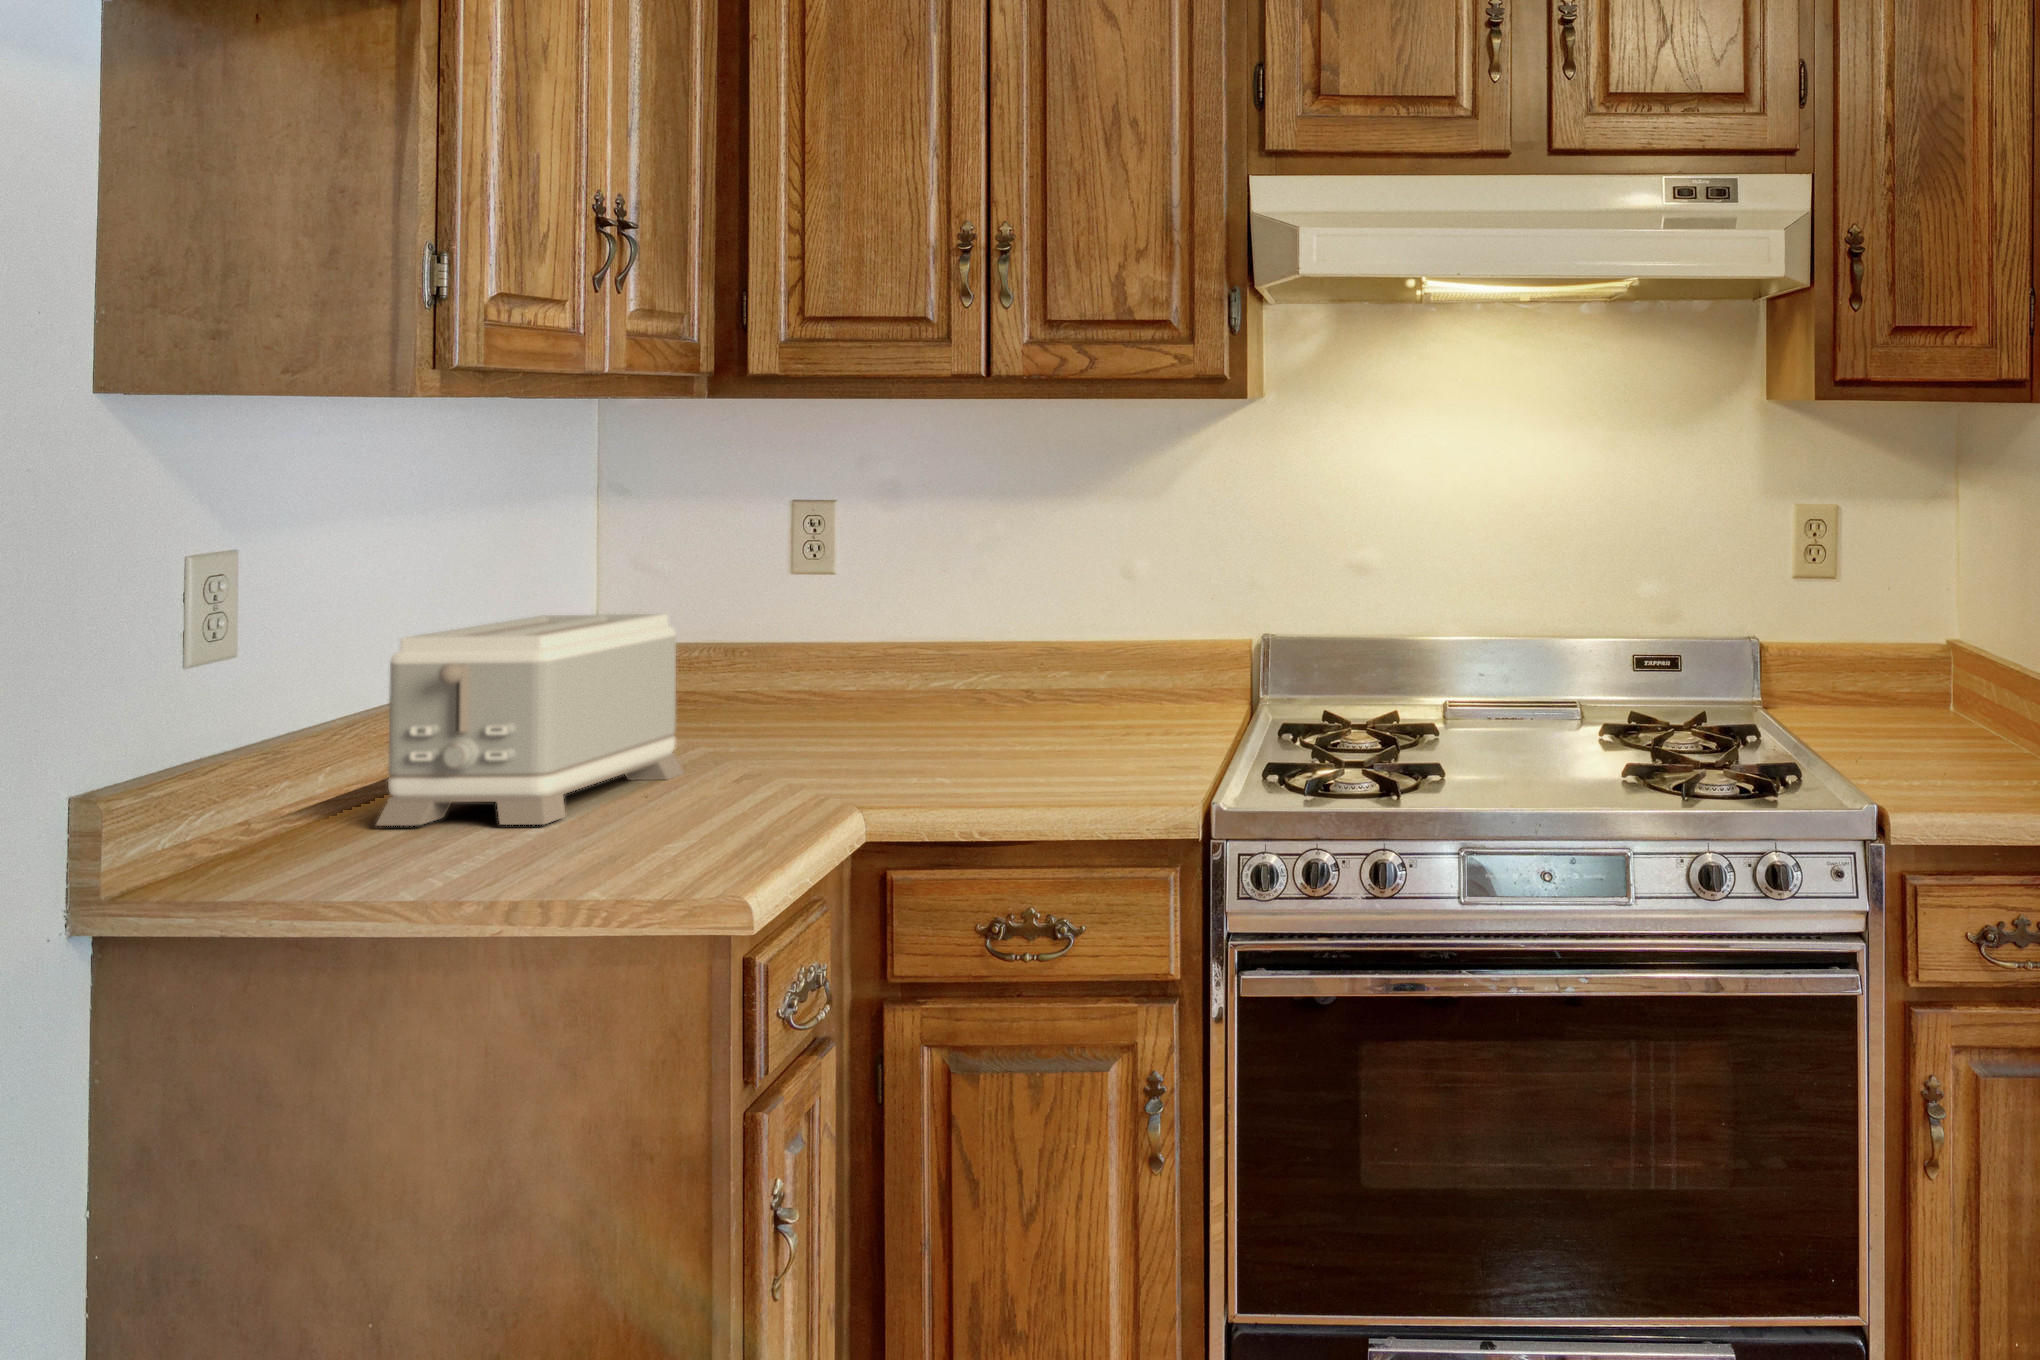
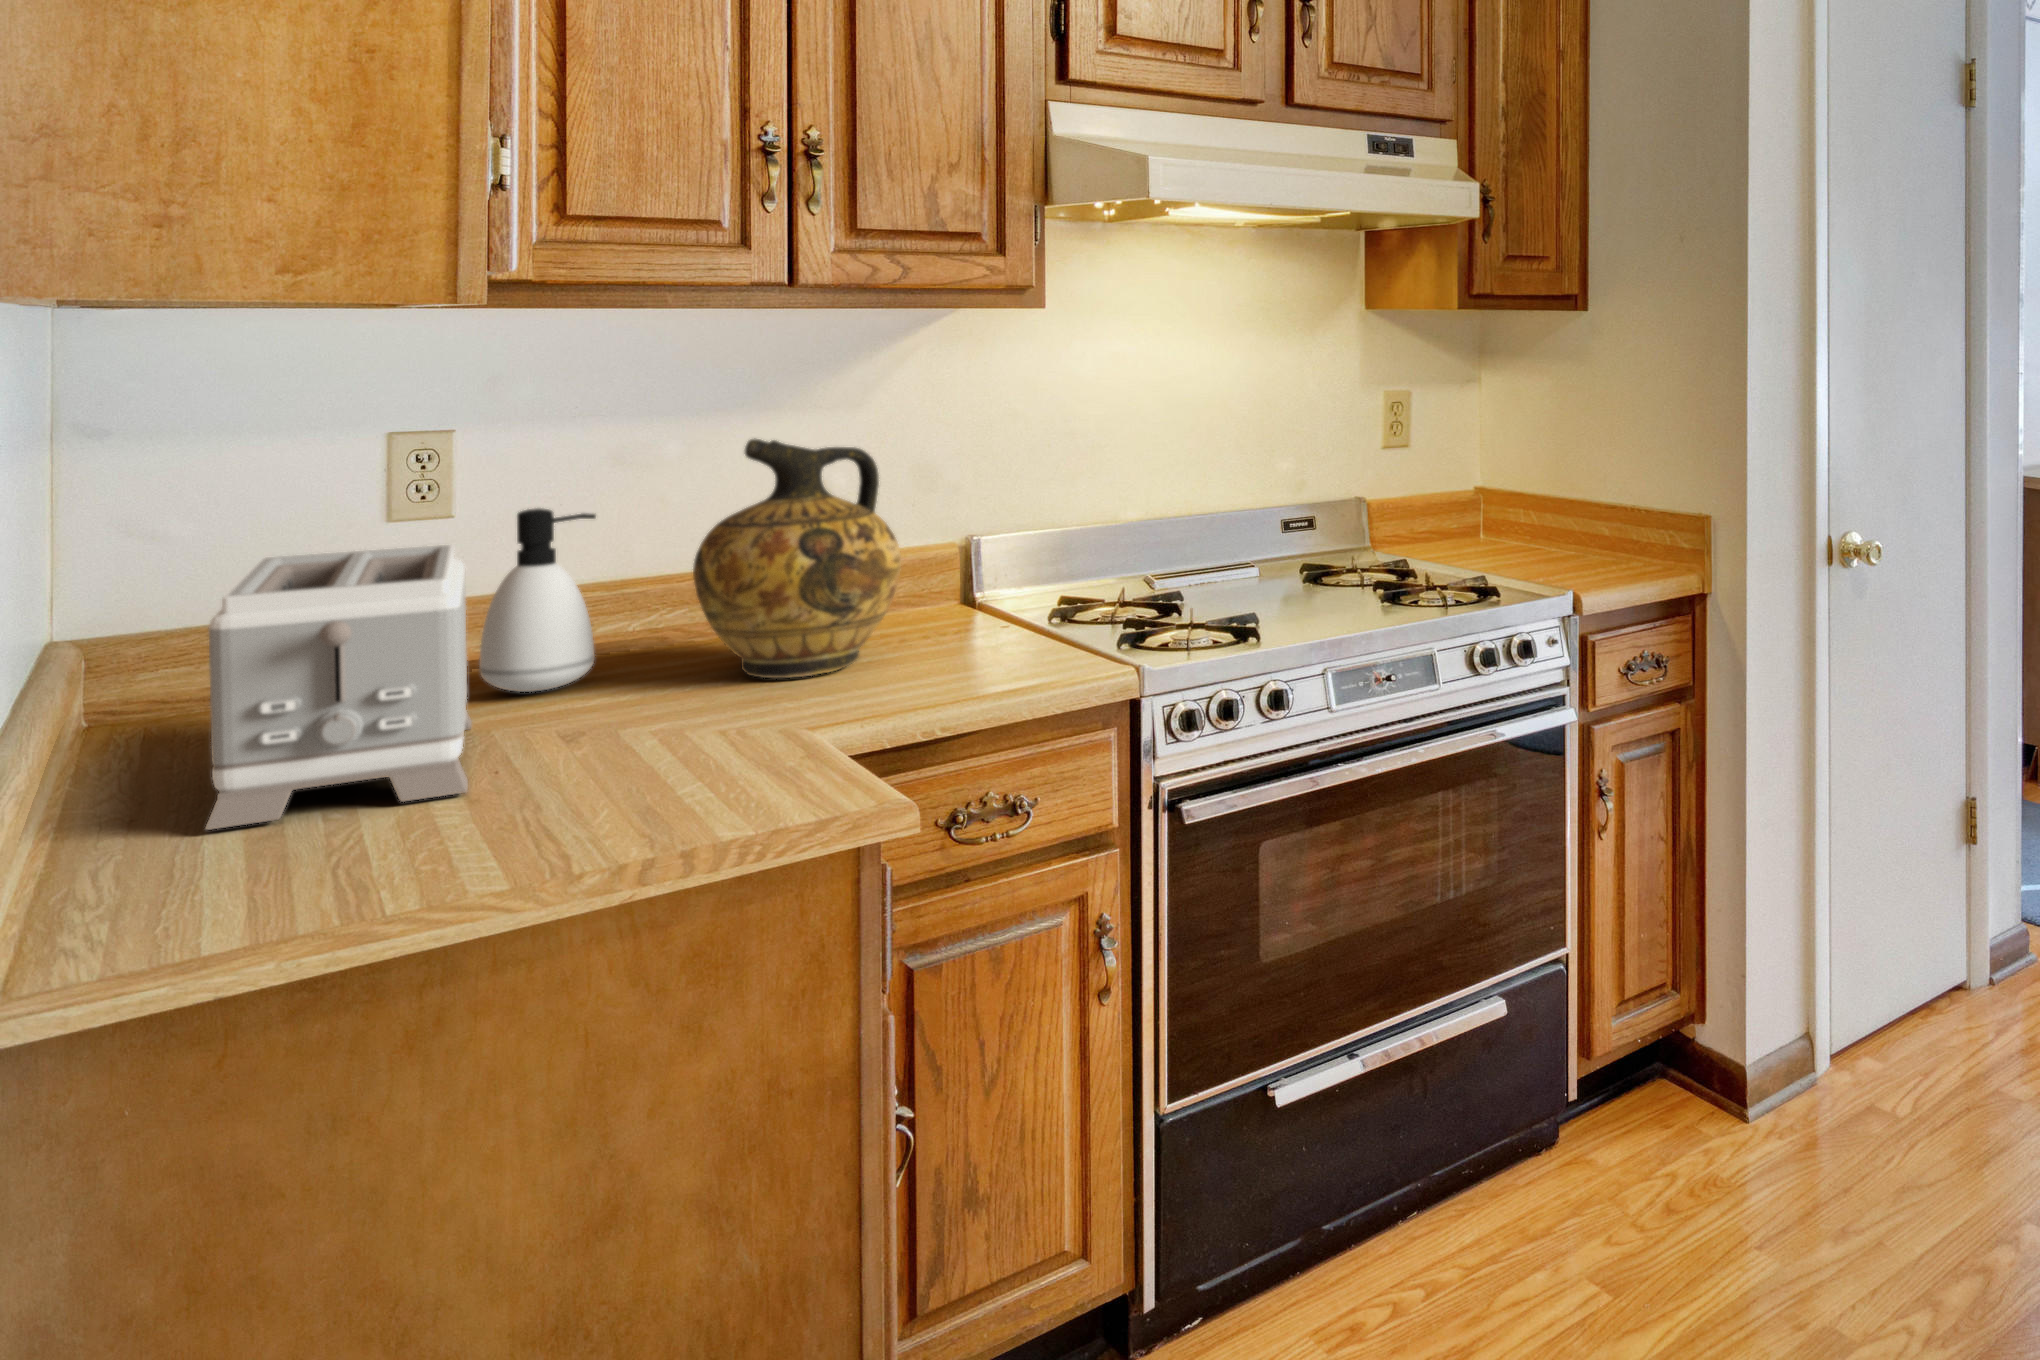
ceramic jug: none [871,528,1066,768] -> present [693,438,901,678]
soap dispenser: none [726,588,821,756] -> present [479,508,596,692]

